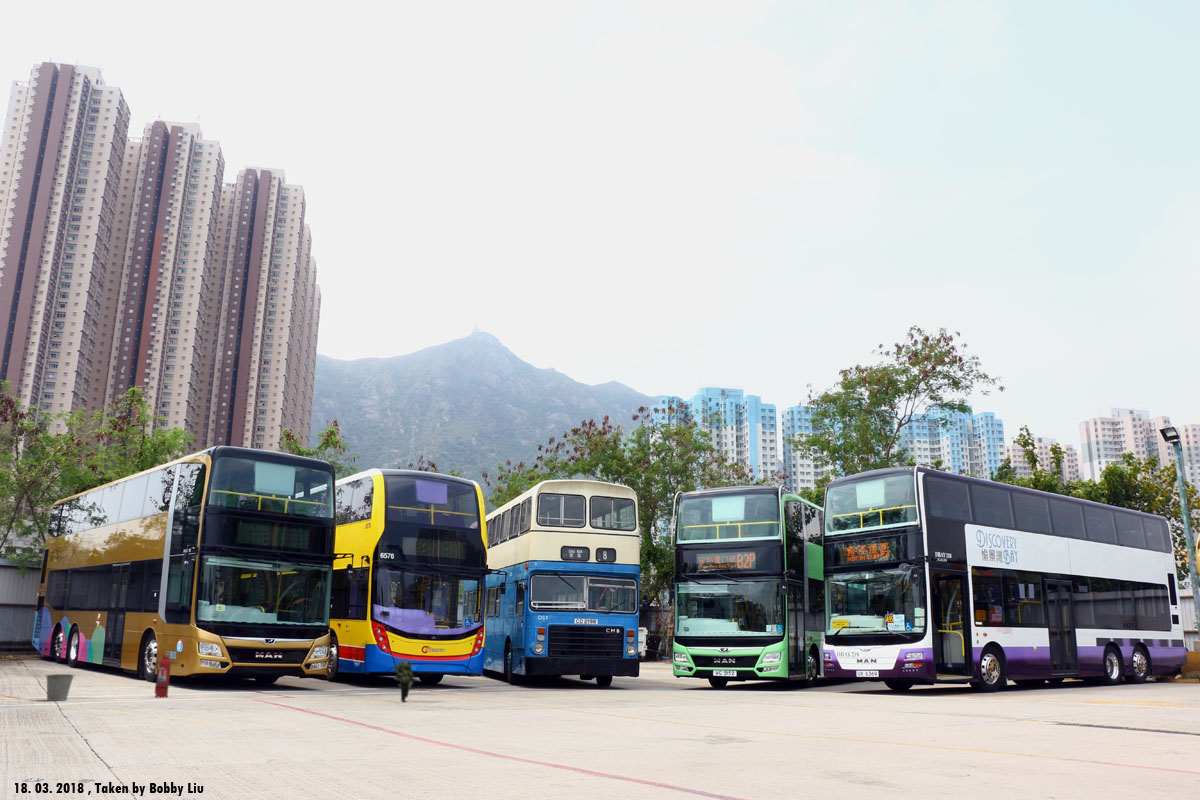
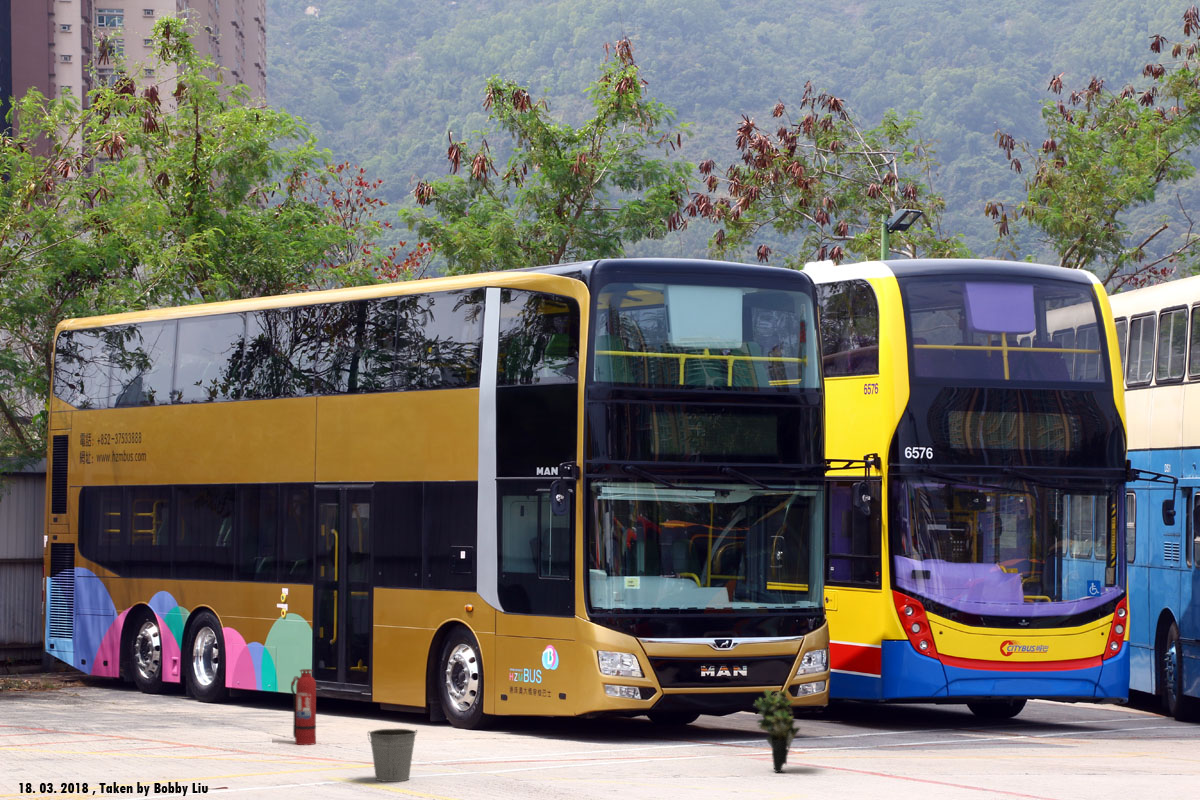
fire extinguisher: present [155,655,171,697] -> present [291,669,316,745]
potted plant: present [394,660,415,702] -> present [754,689,800,773]

